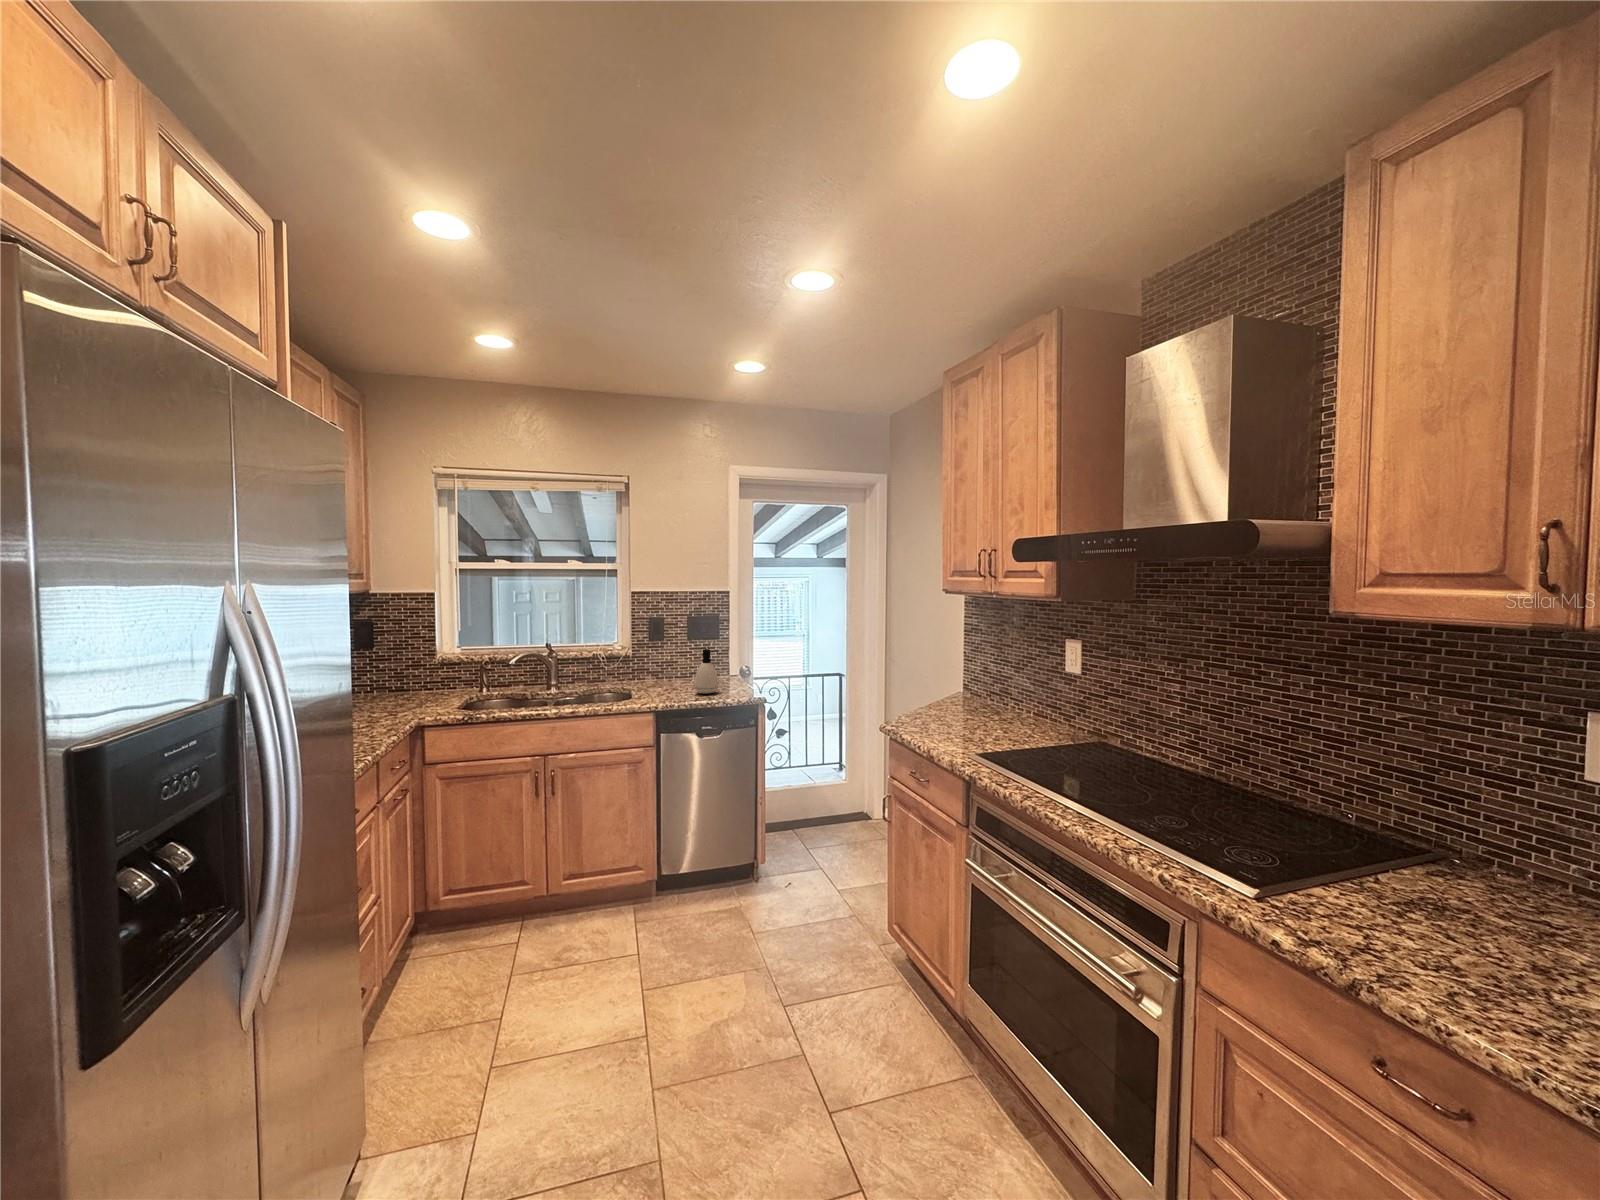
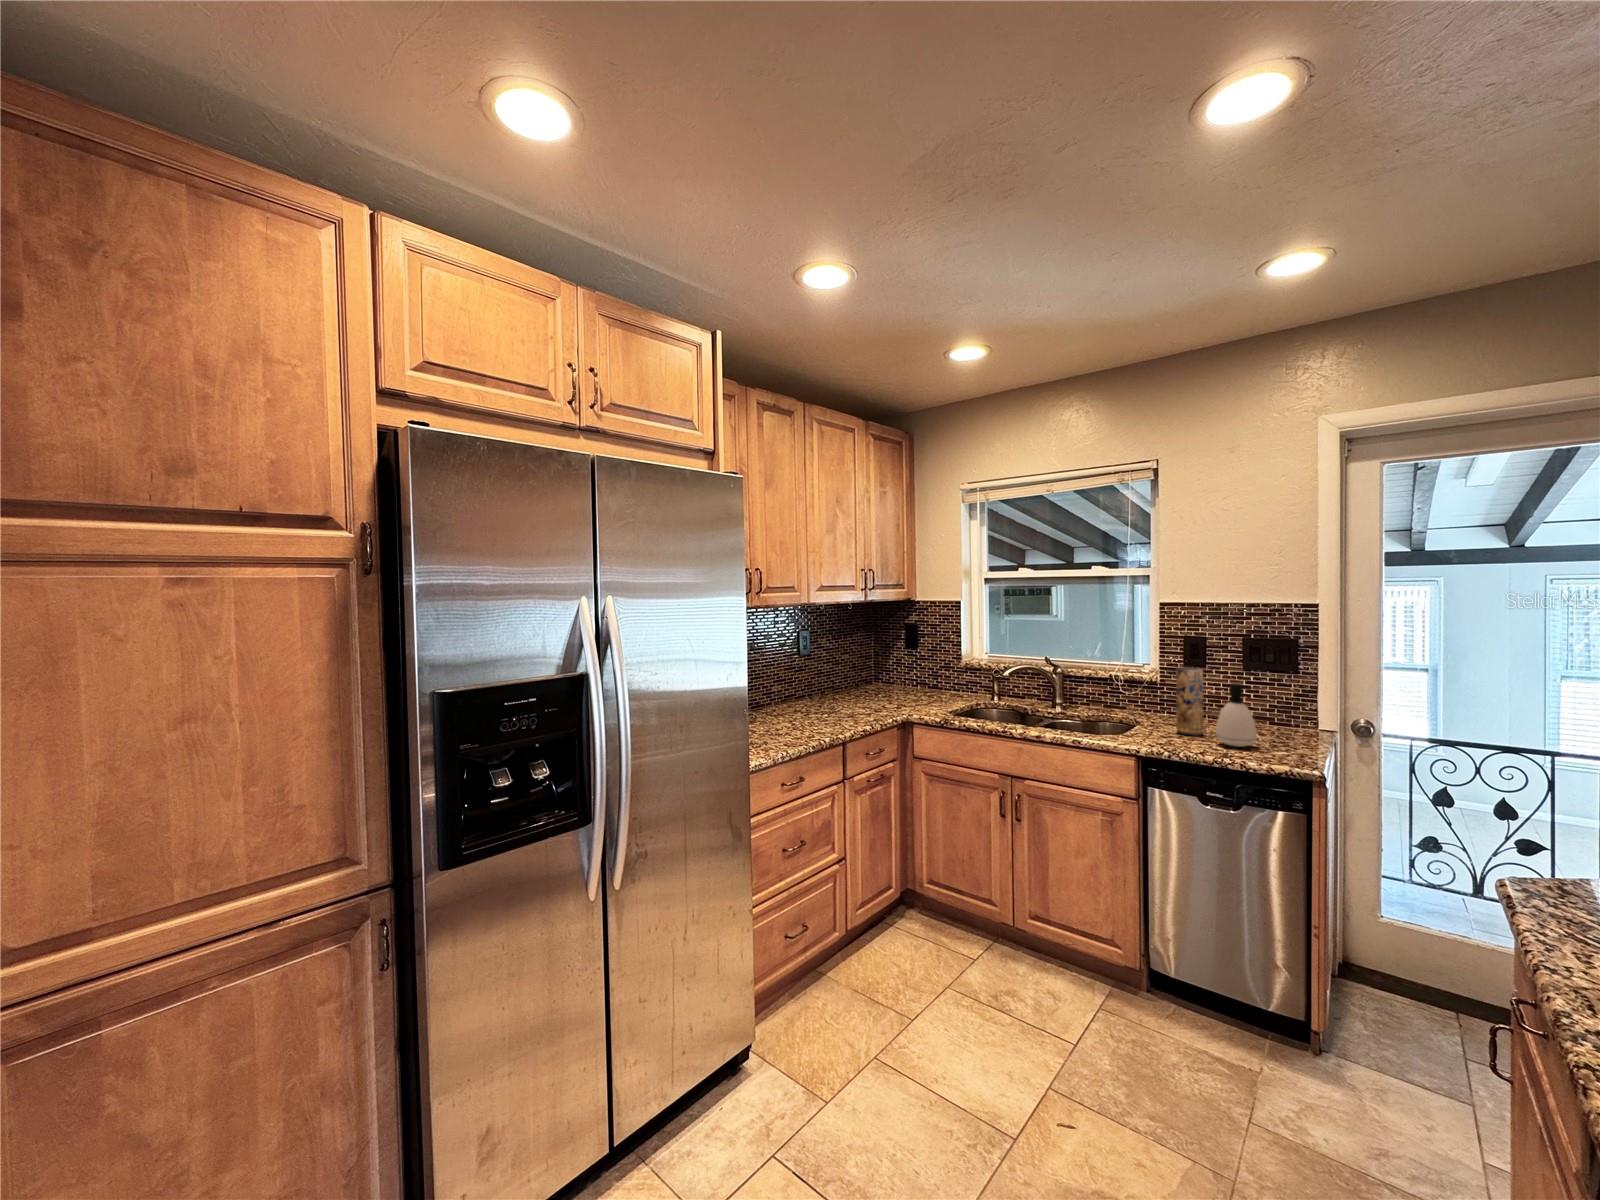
vase: none [661,641,678,693] -> present [1176,667,1203,736]

